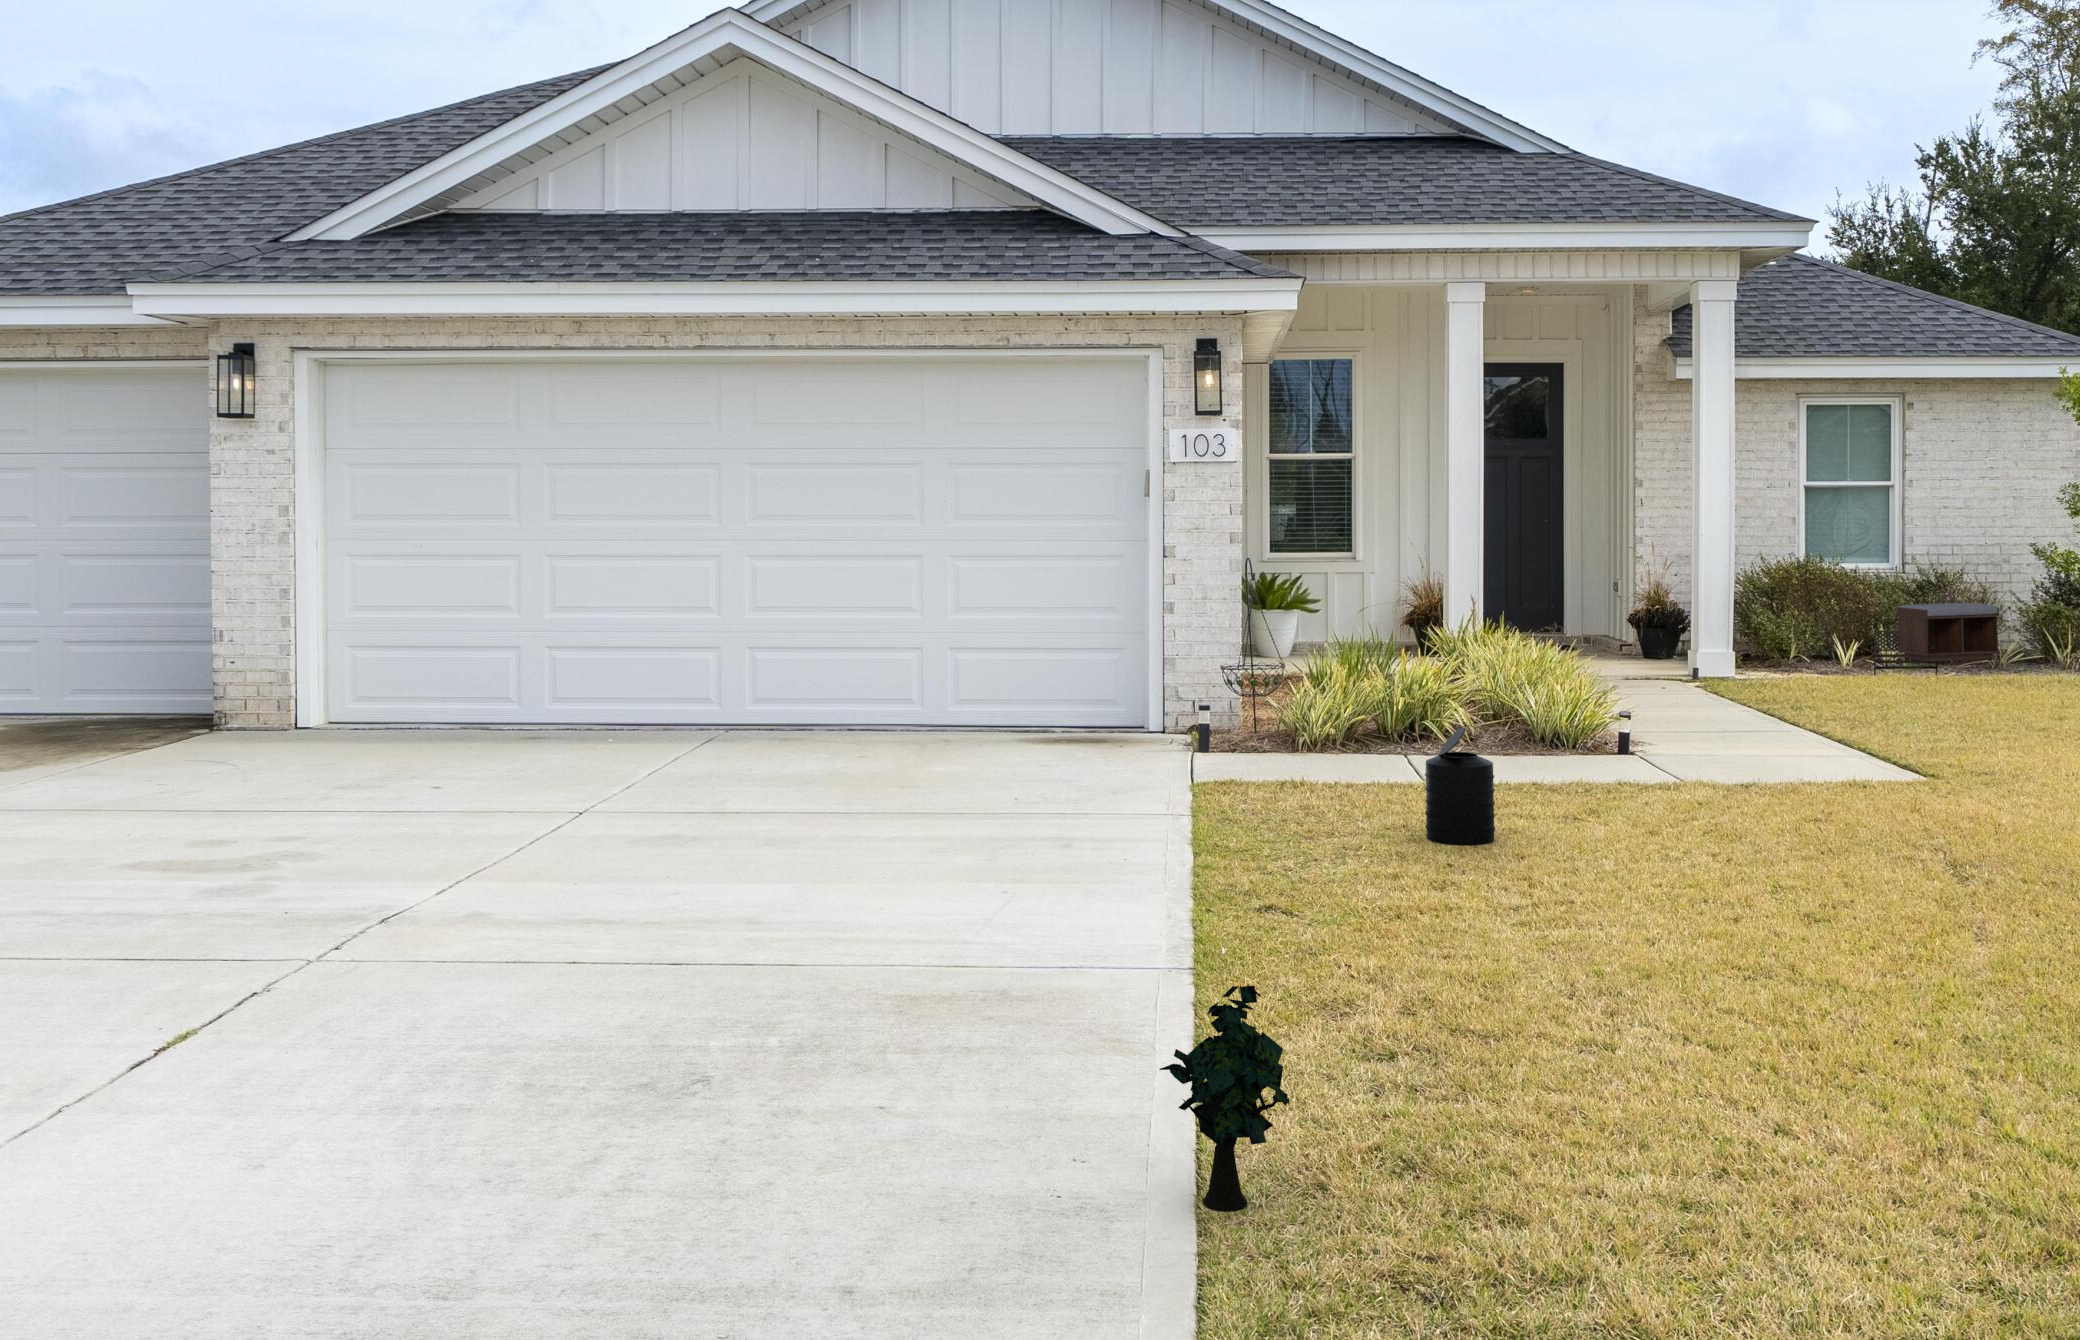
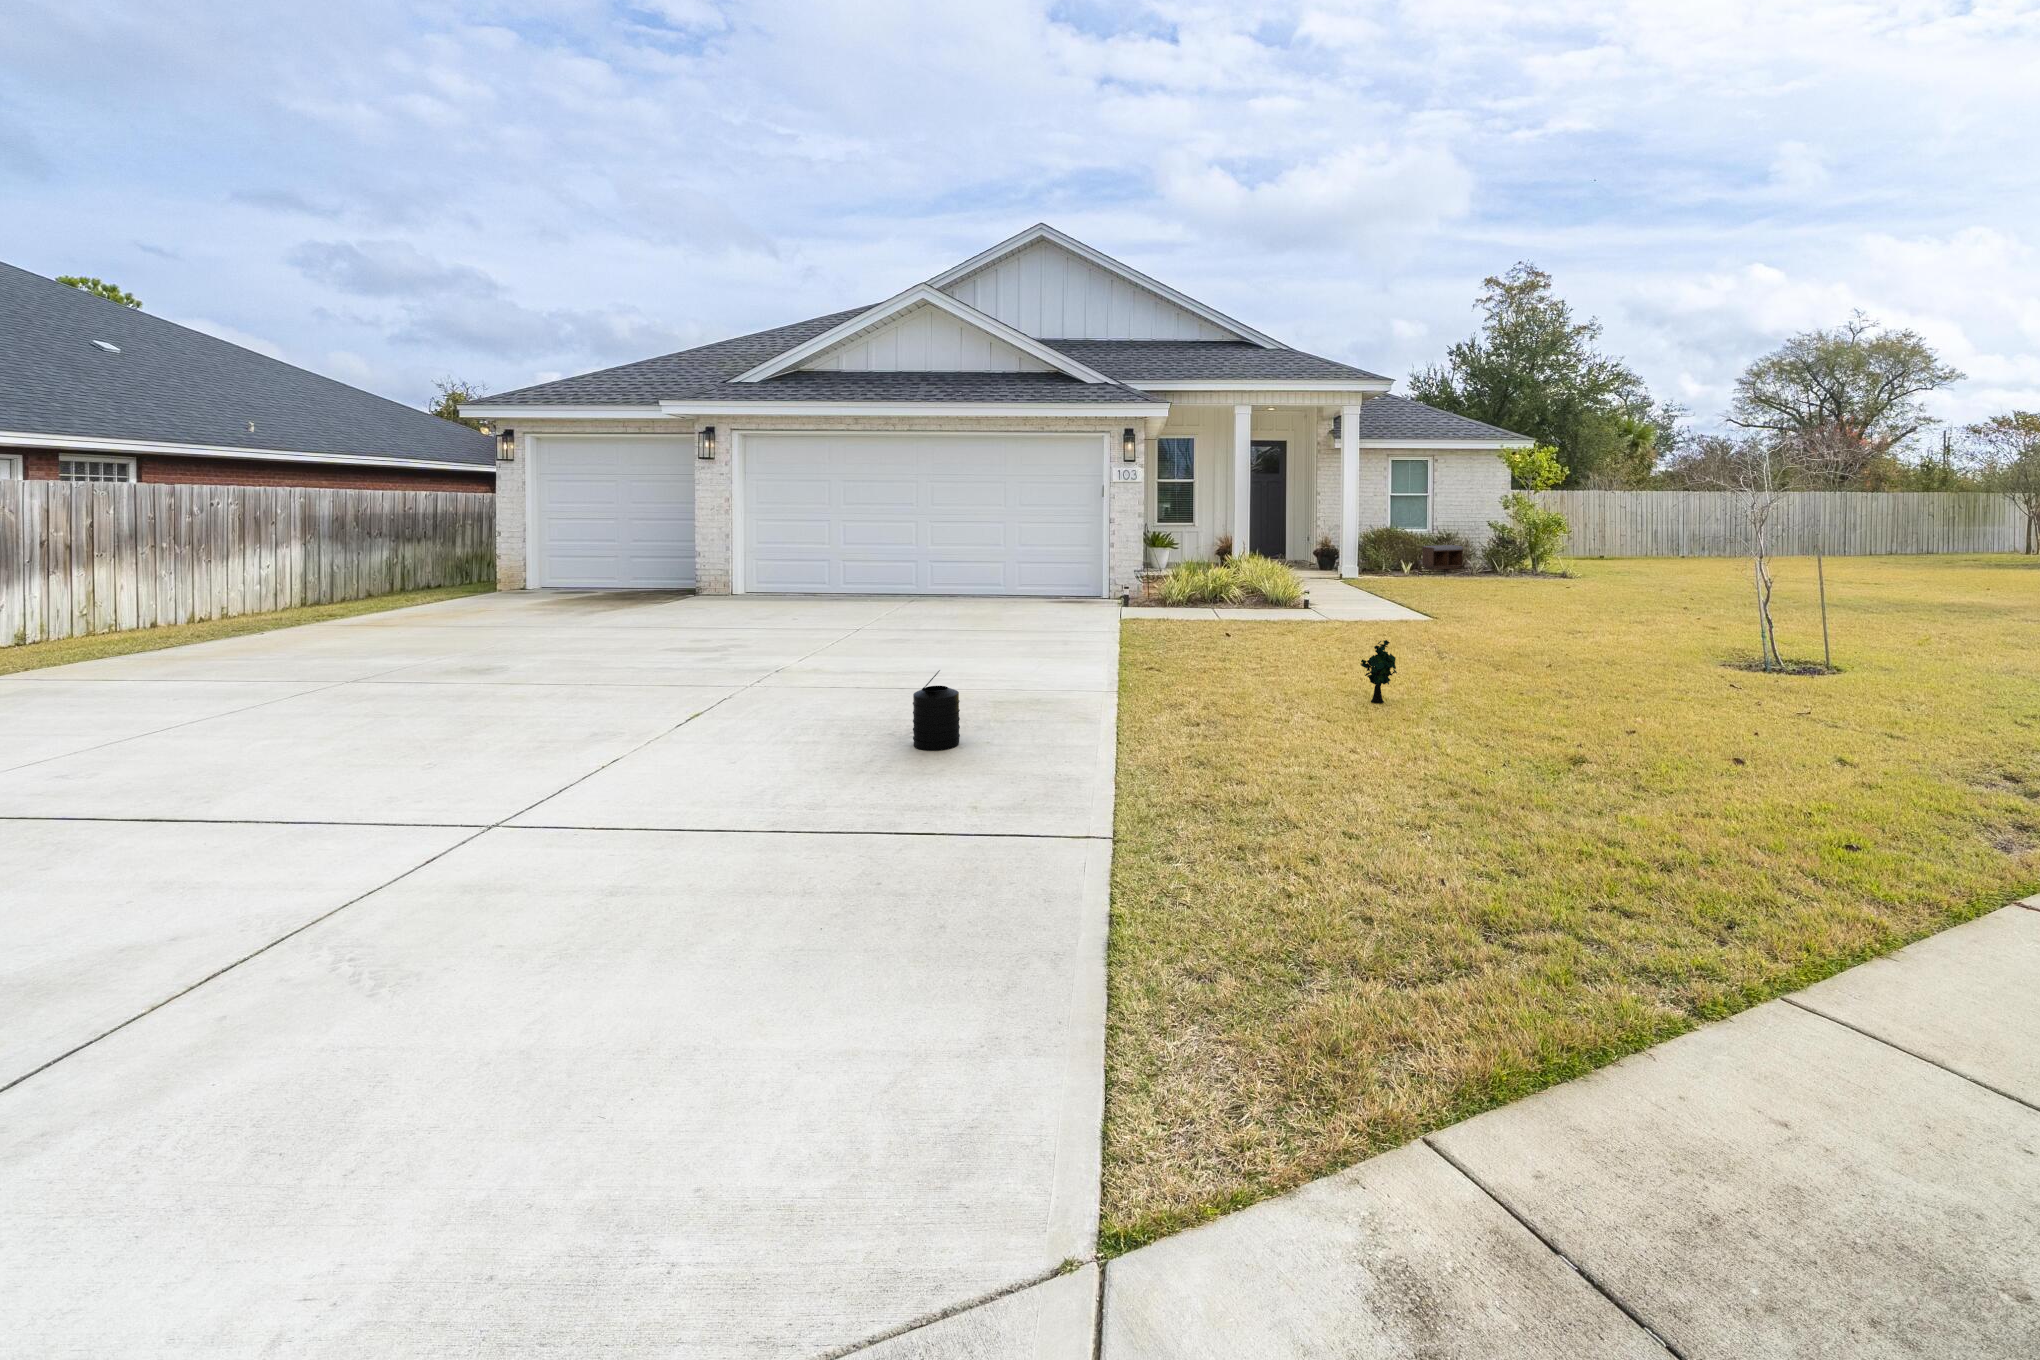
trash can: present [1425,727,1495,845] -> present [913,670,960,751]
decorative plant: present [1159,985,1290,1211] -> present [1361,640,1397,703]

